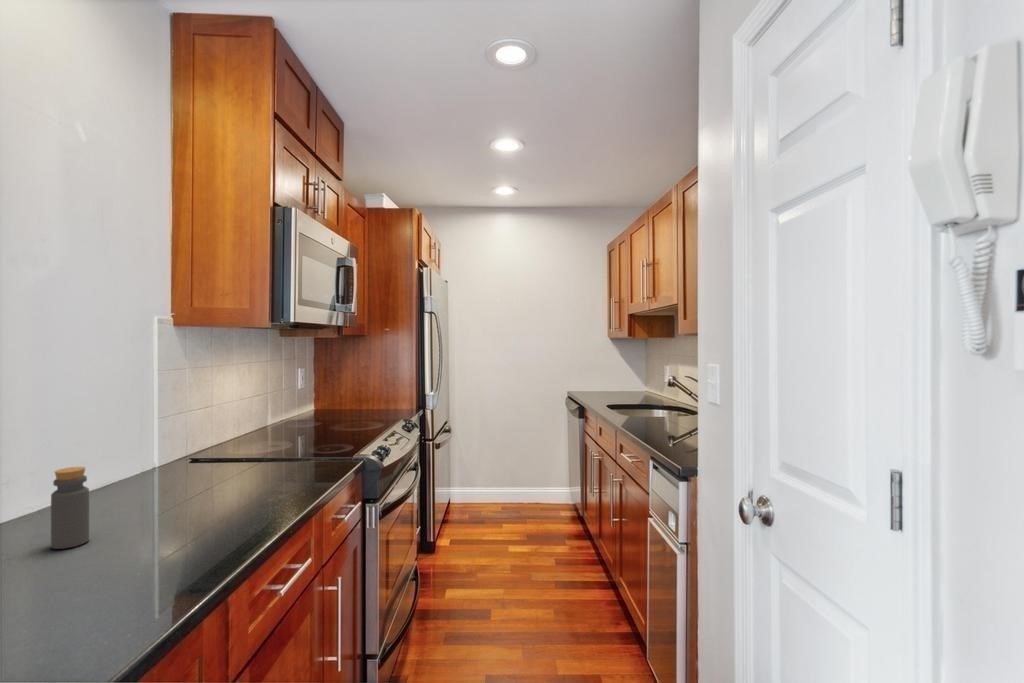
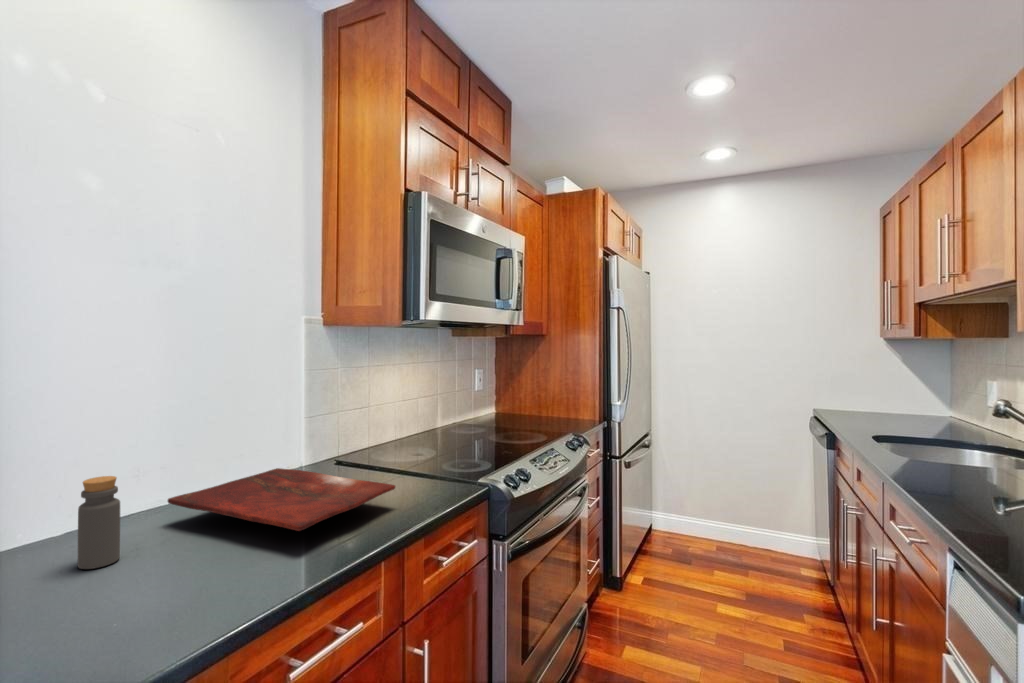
cutting board: none [91,460,304,498] -> present [168,468,395,531]

